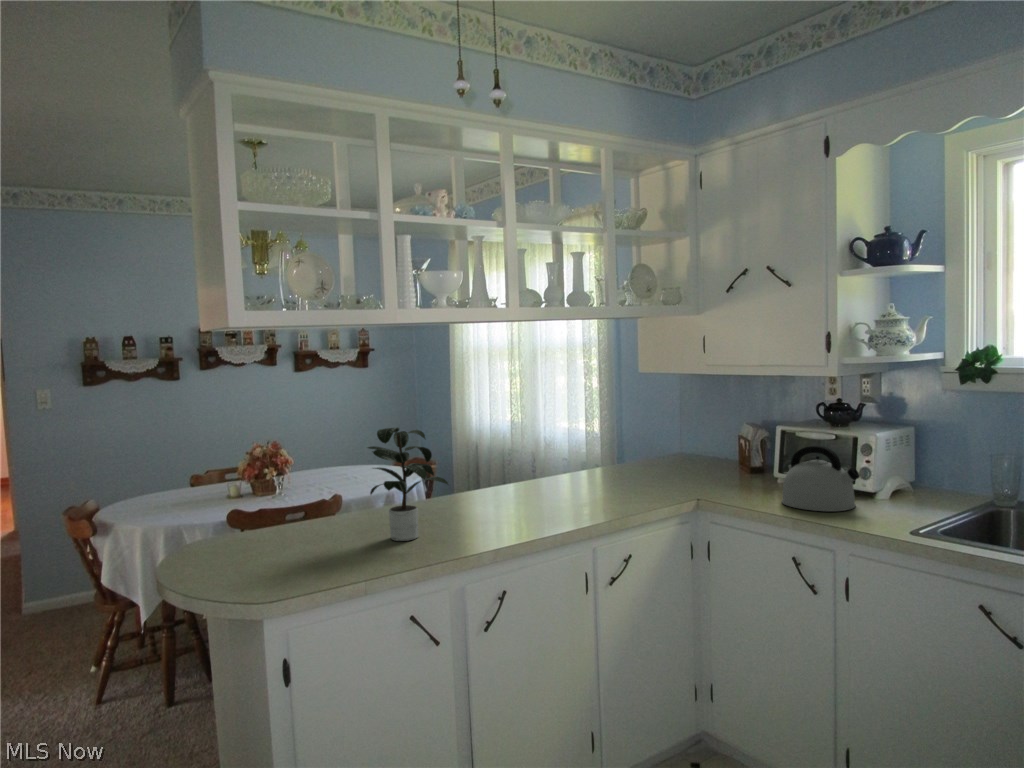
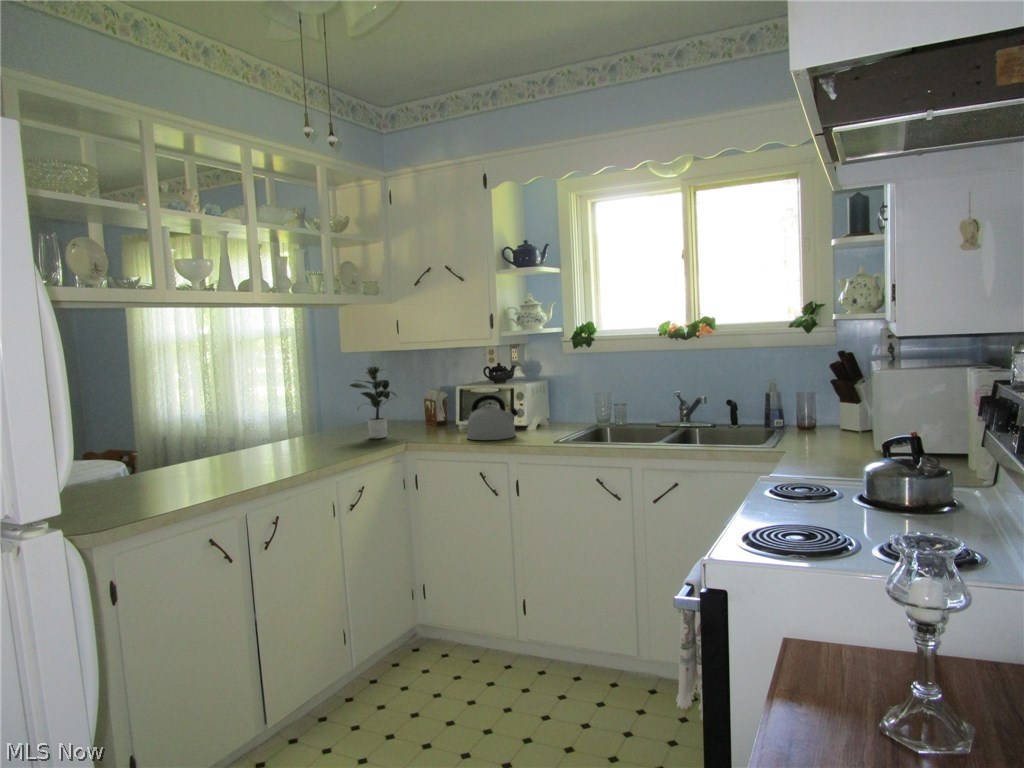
potted plant: present [368,427,448,541] -> present [350,366,397,439]

